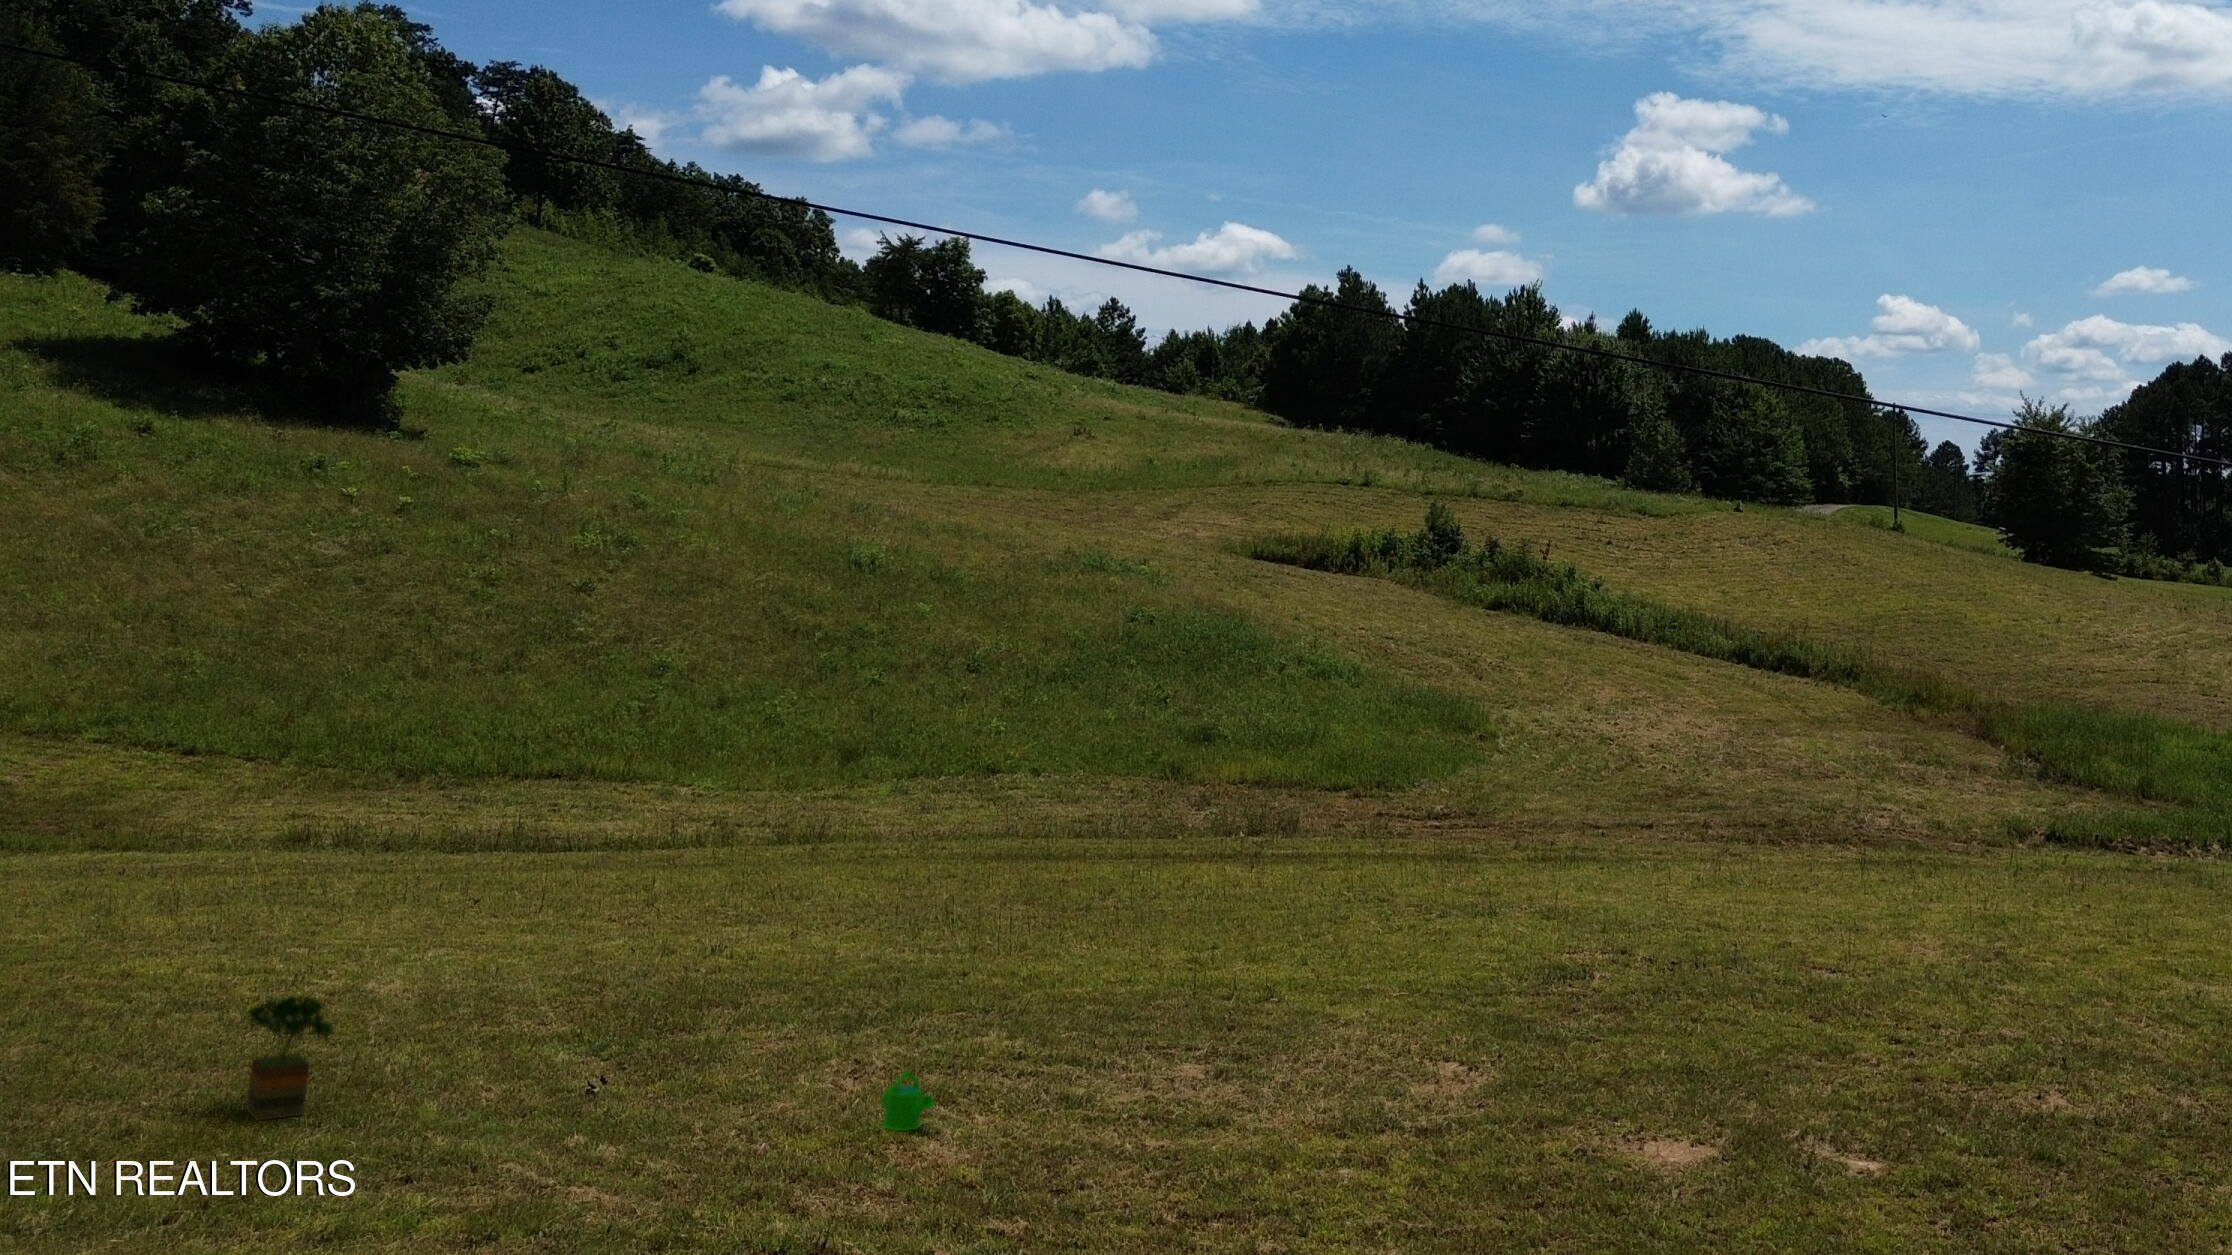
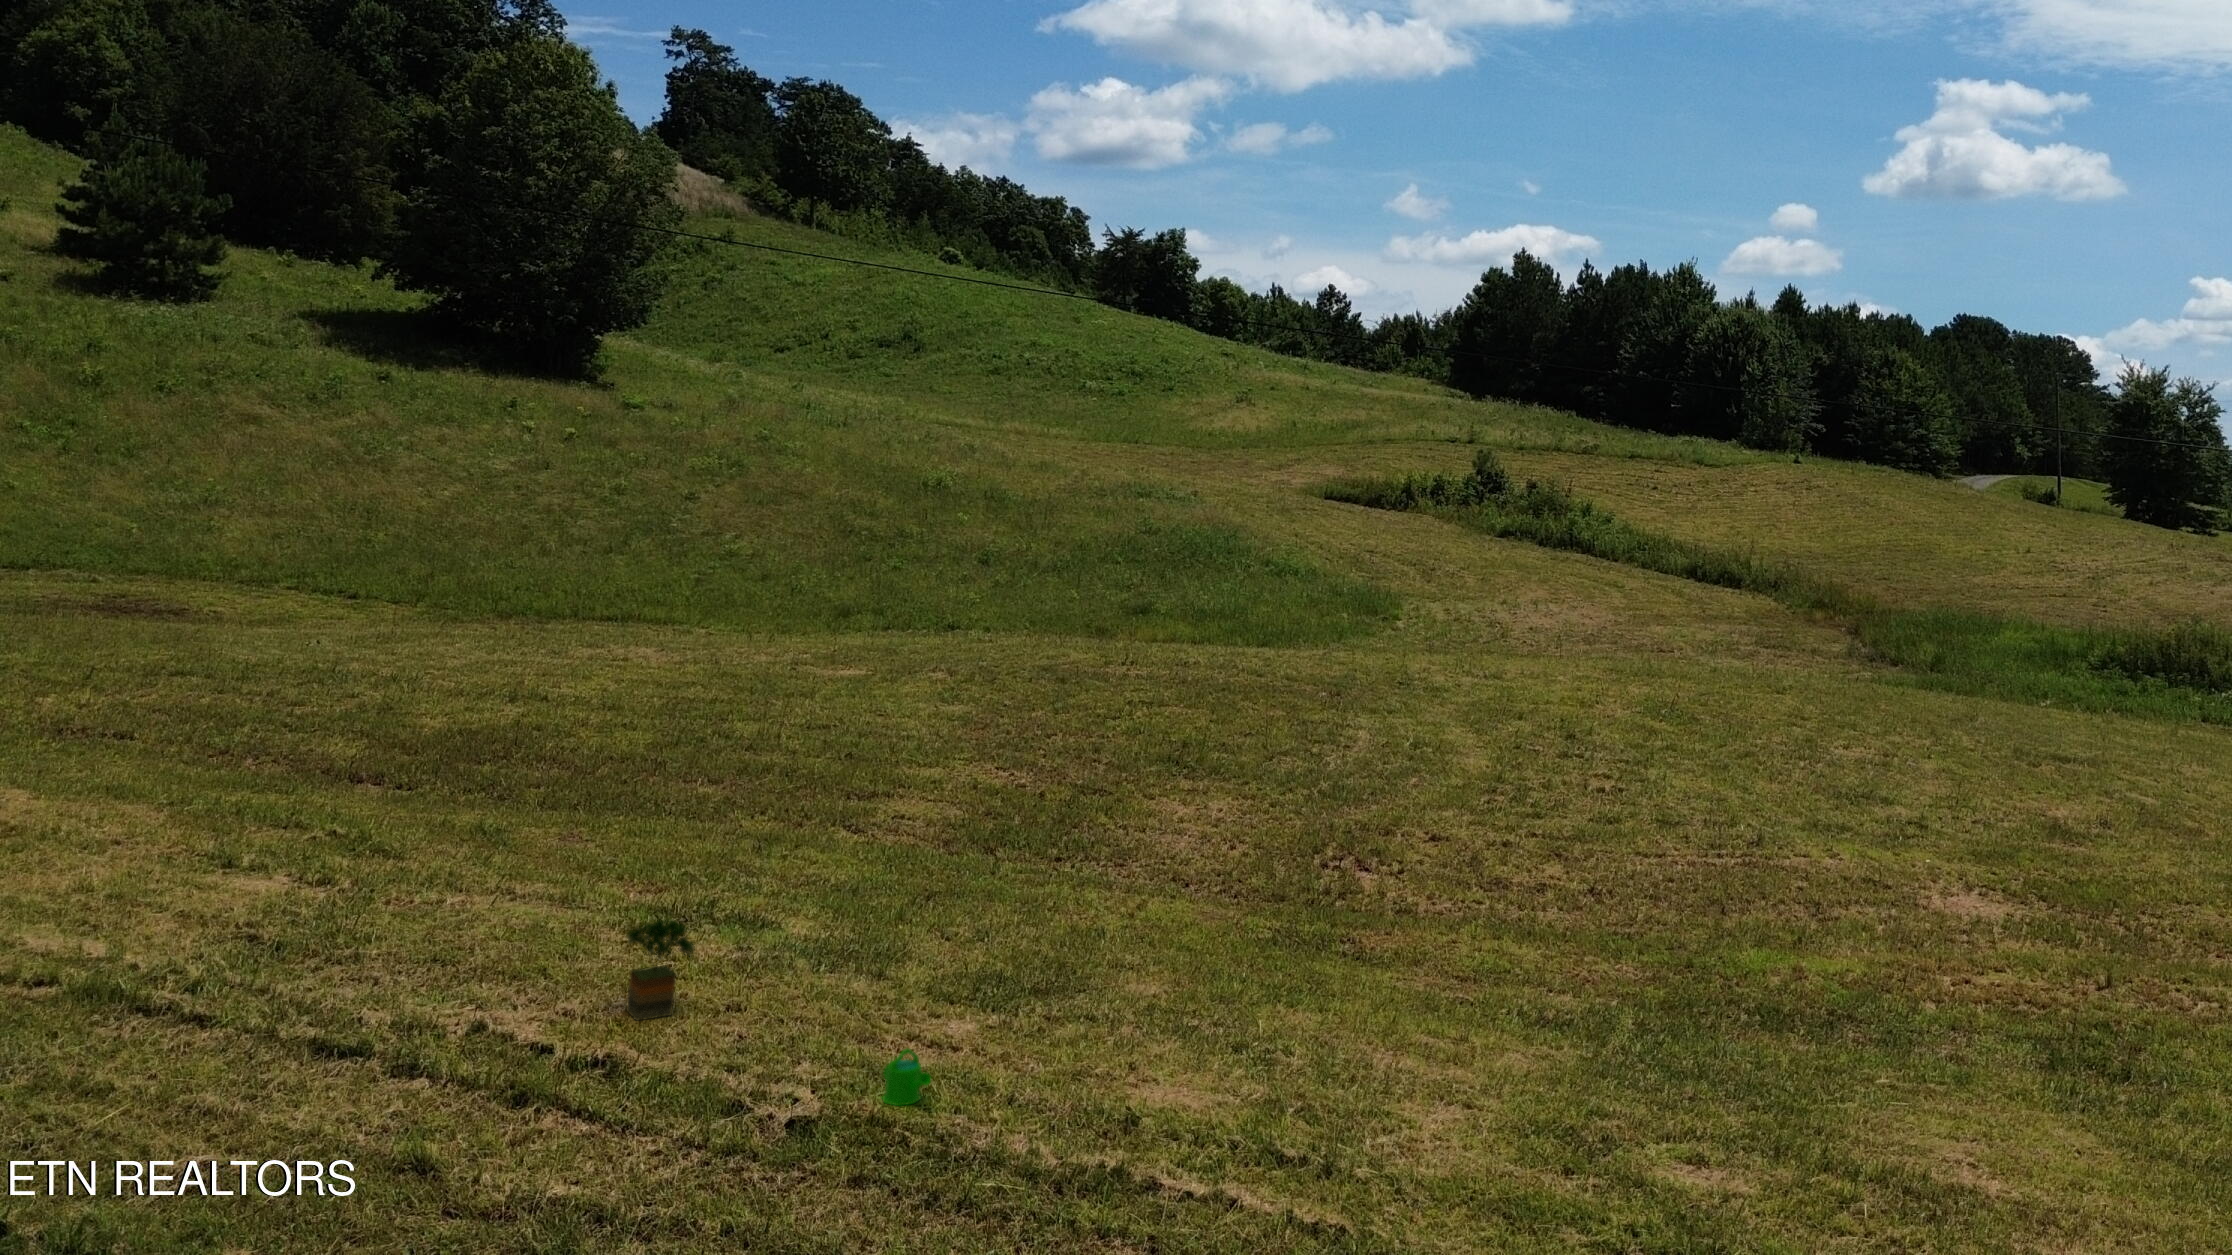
potted tree: present [246,996,332,1120] -> present [626,919,695,1021]

